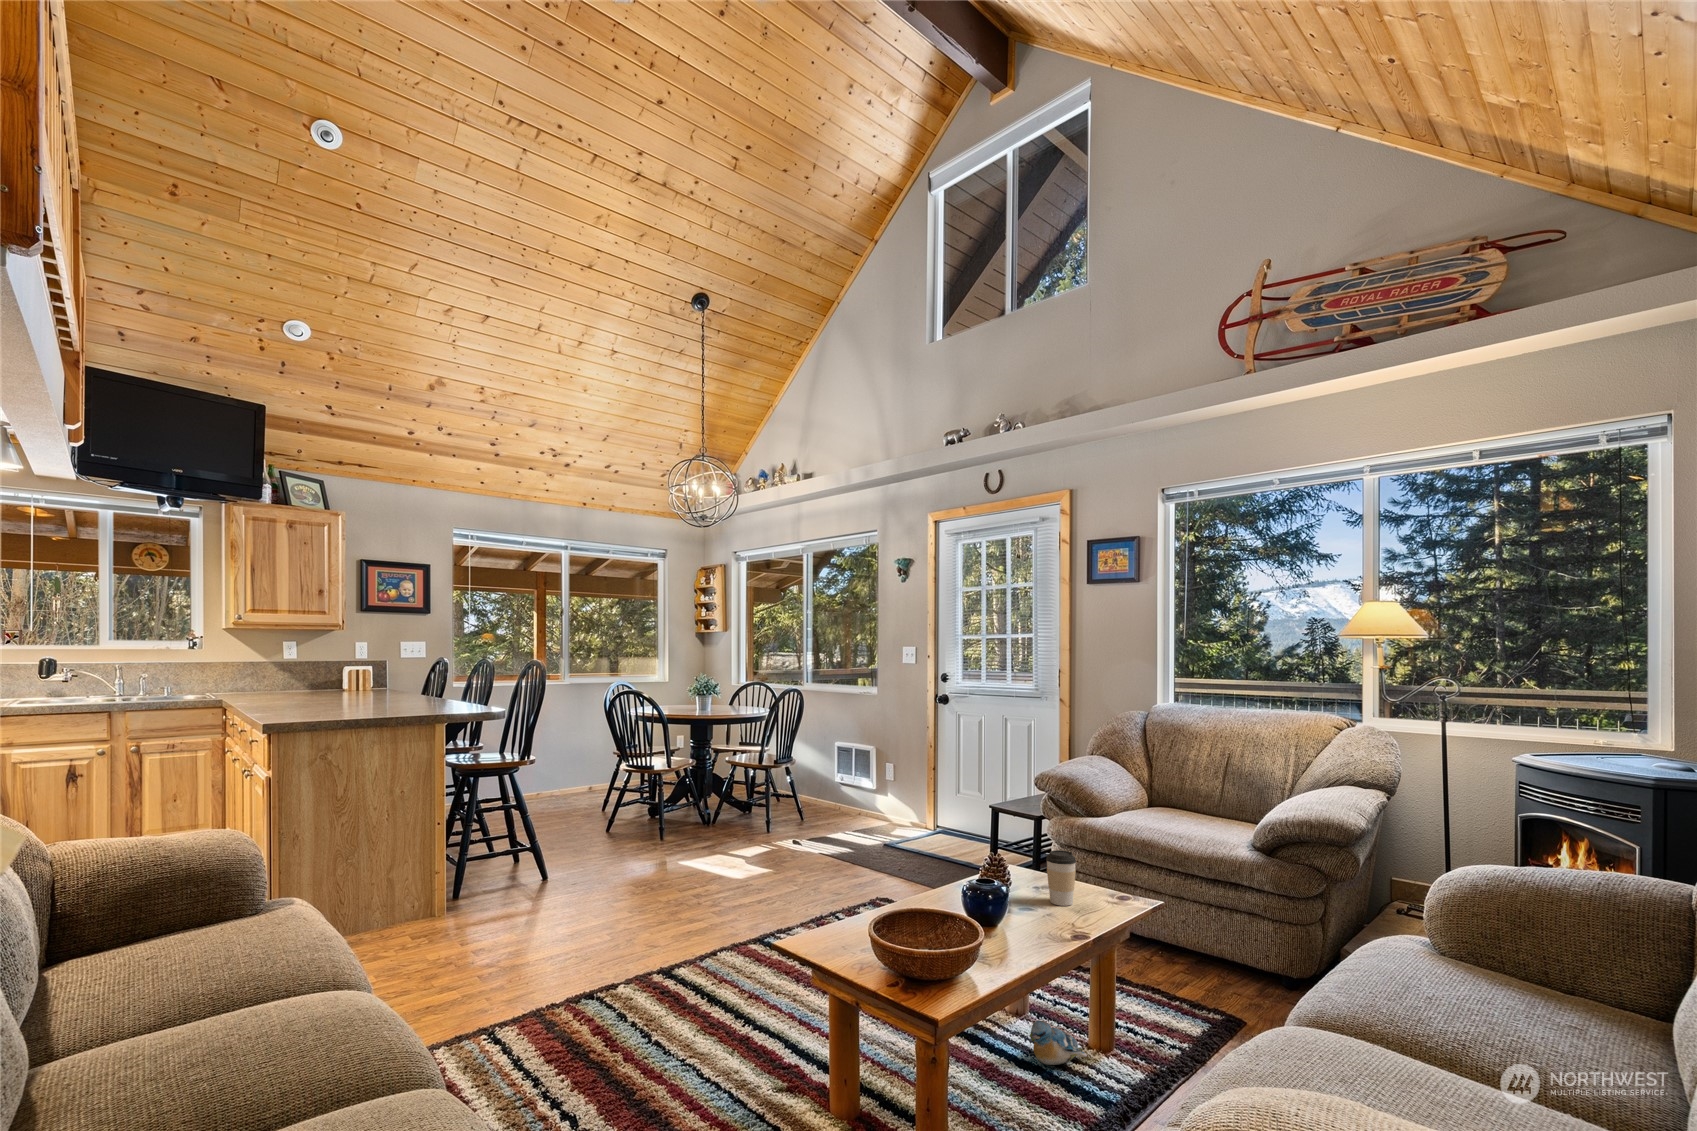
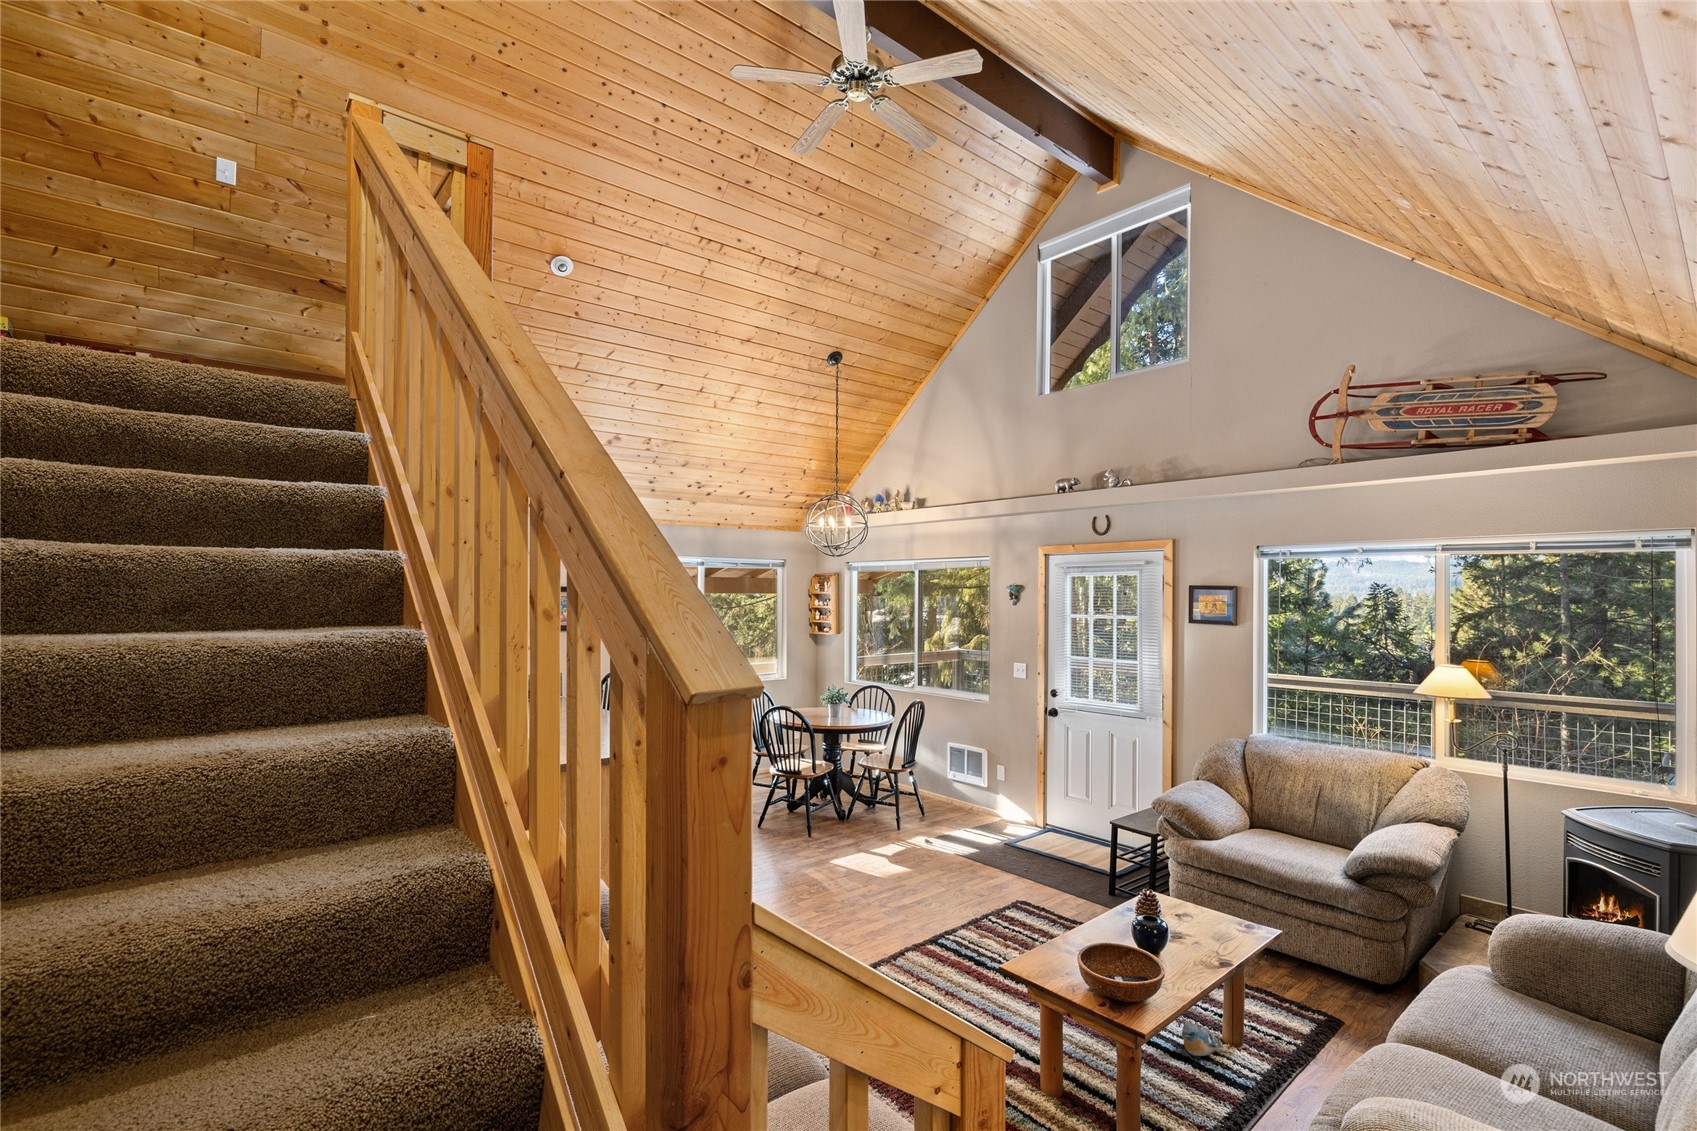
coffee cup: present [1046,850,1076,906] -> none [1189,890,1214,935]

